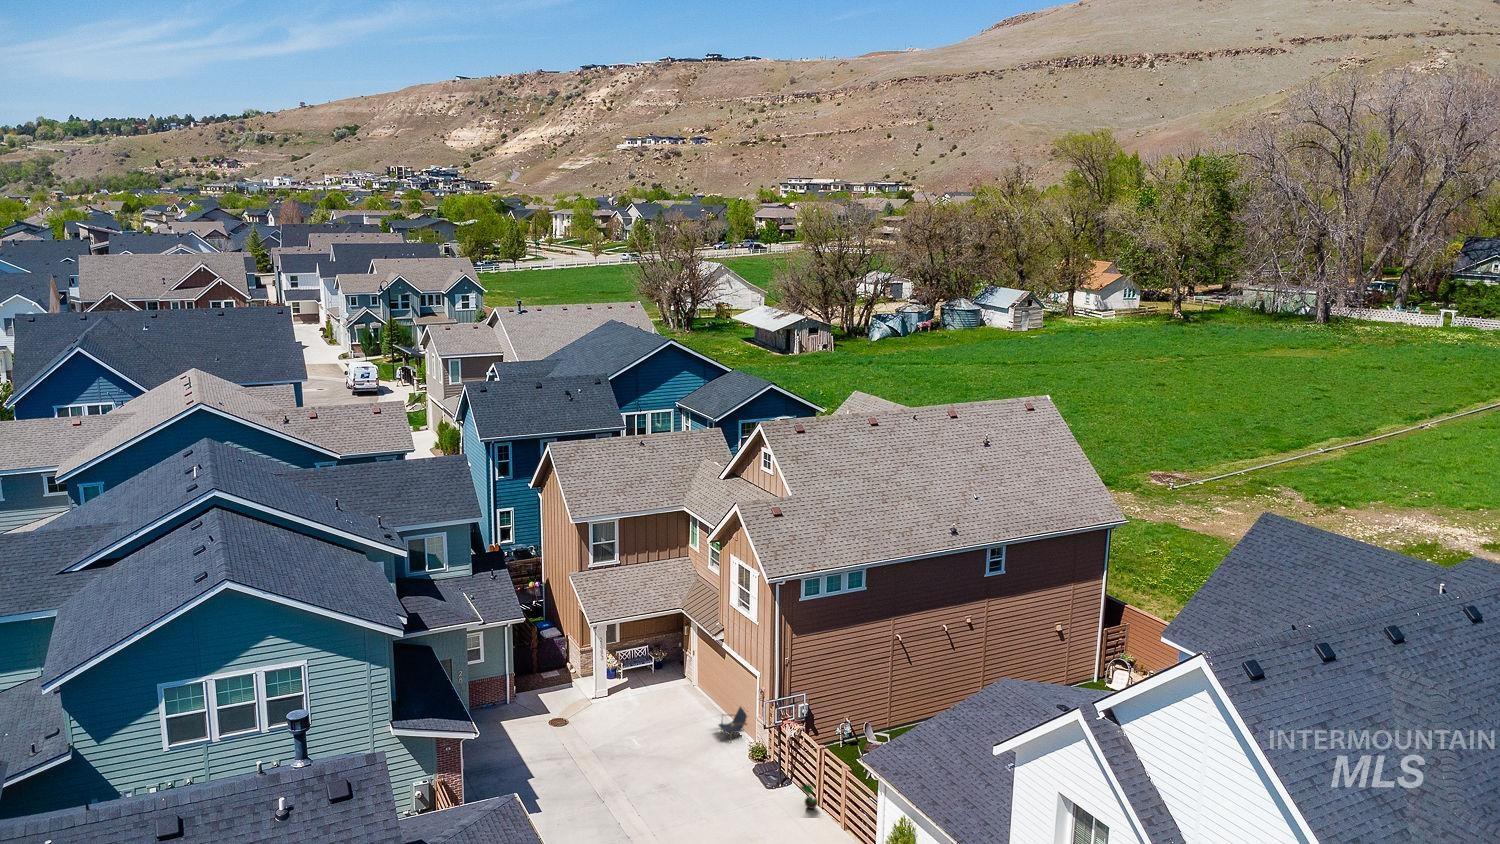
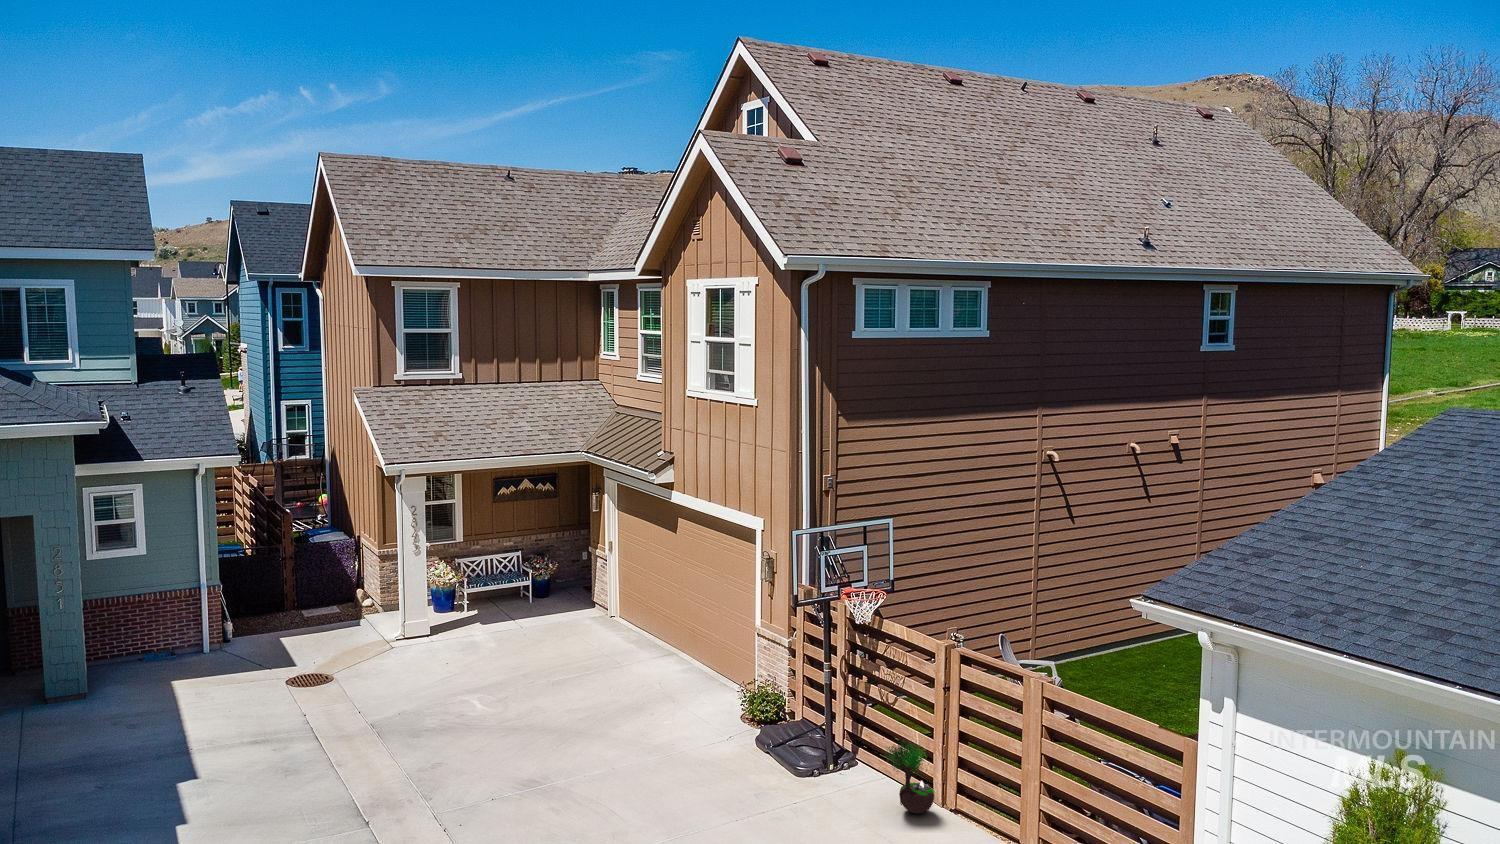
lounge chair: present [719,707,748,741] -> none [661,619,732,696]

